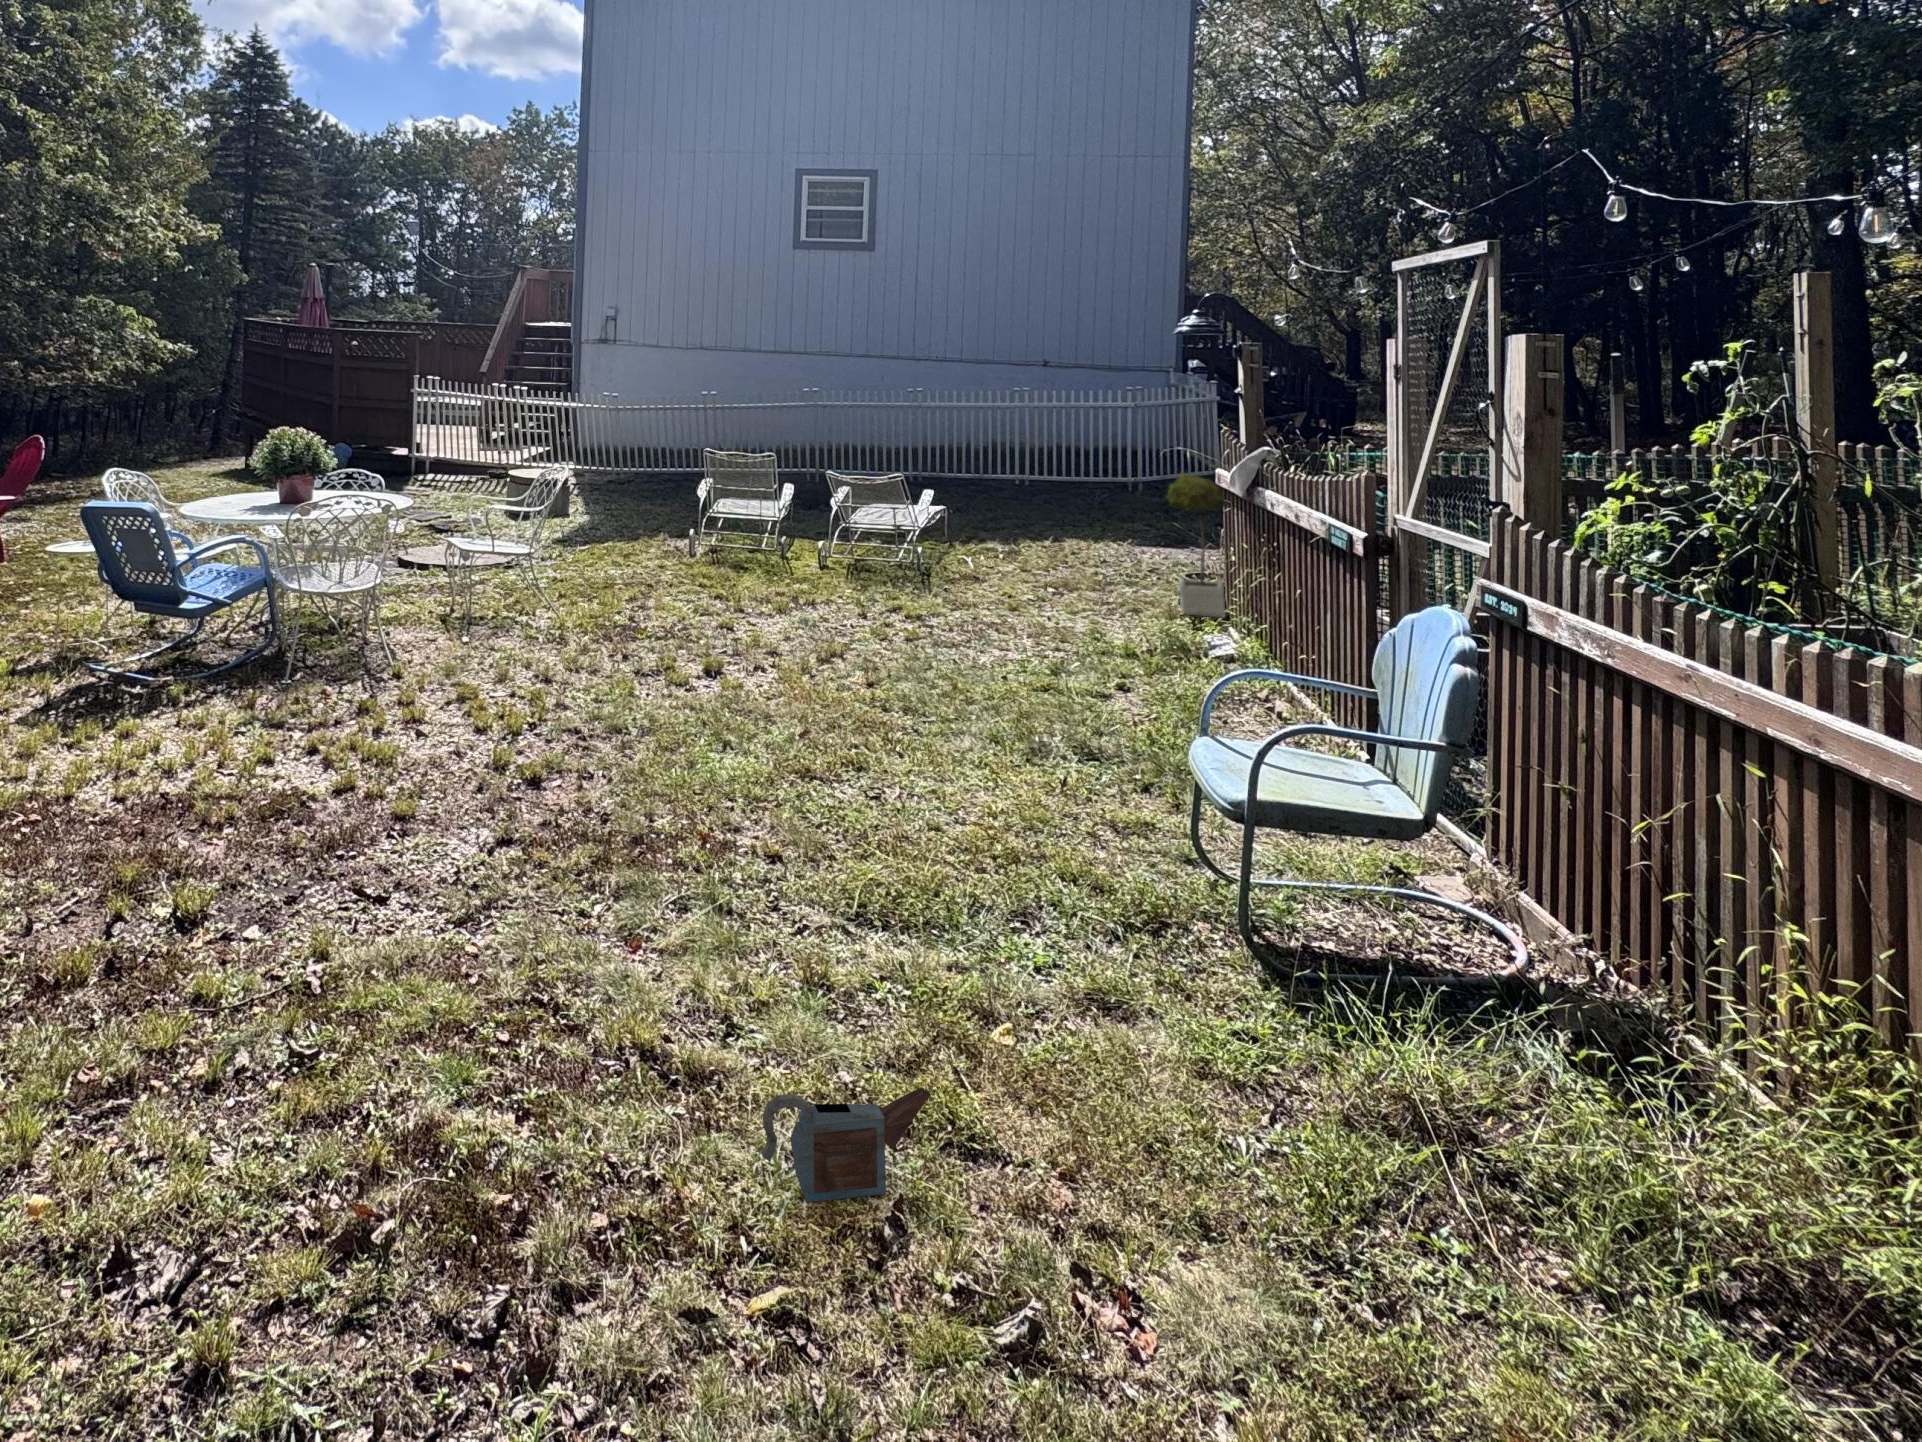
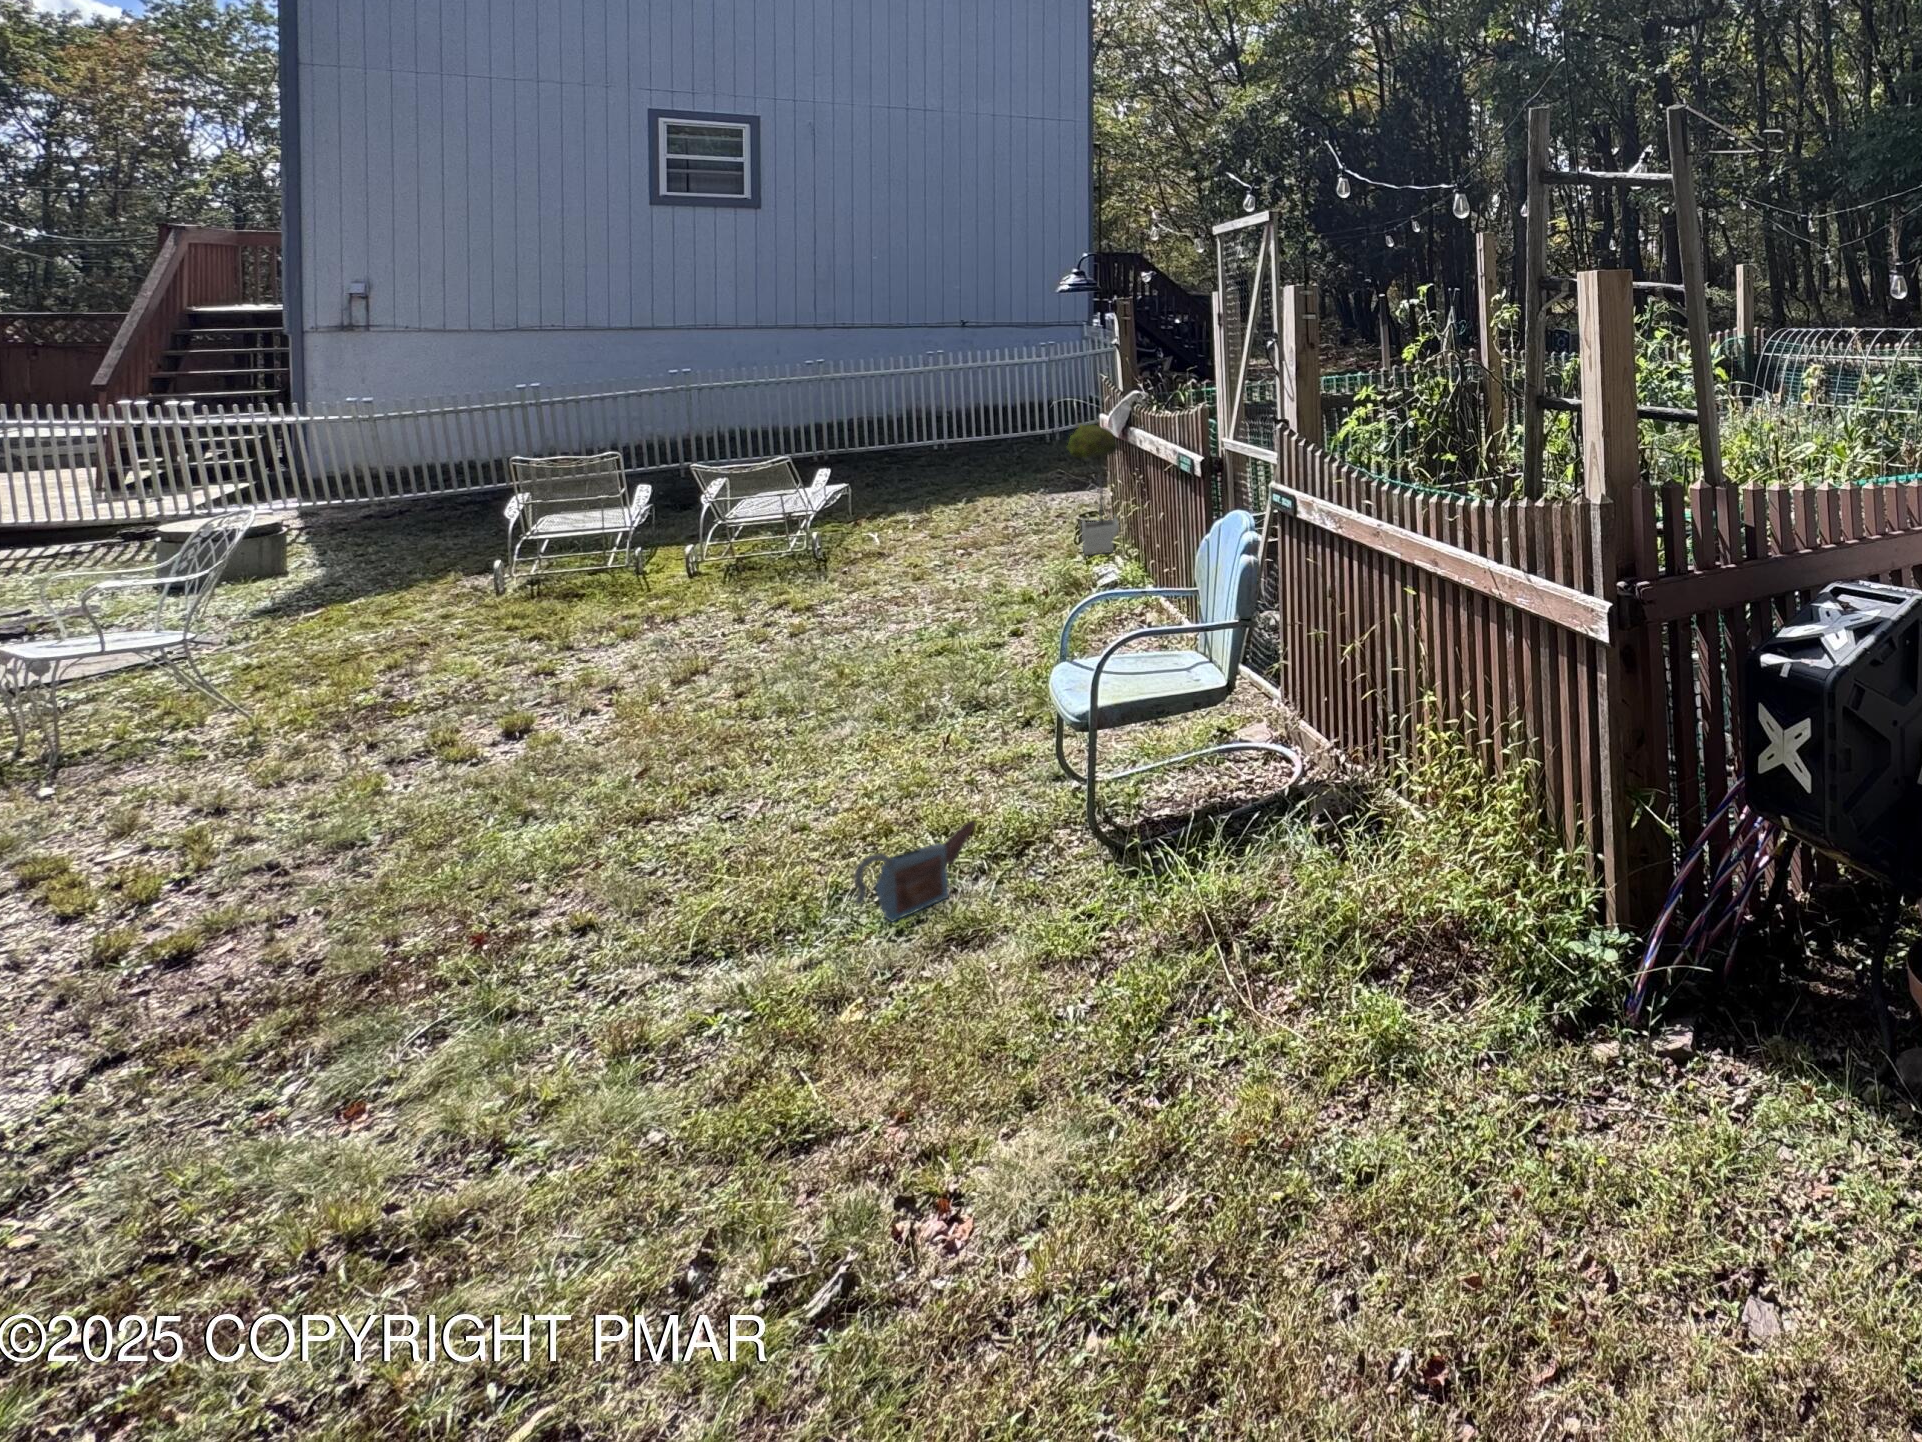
watering can: present [761,1088,931,1202] -> present [854,820,977,922]

